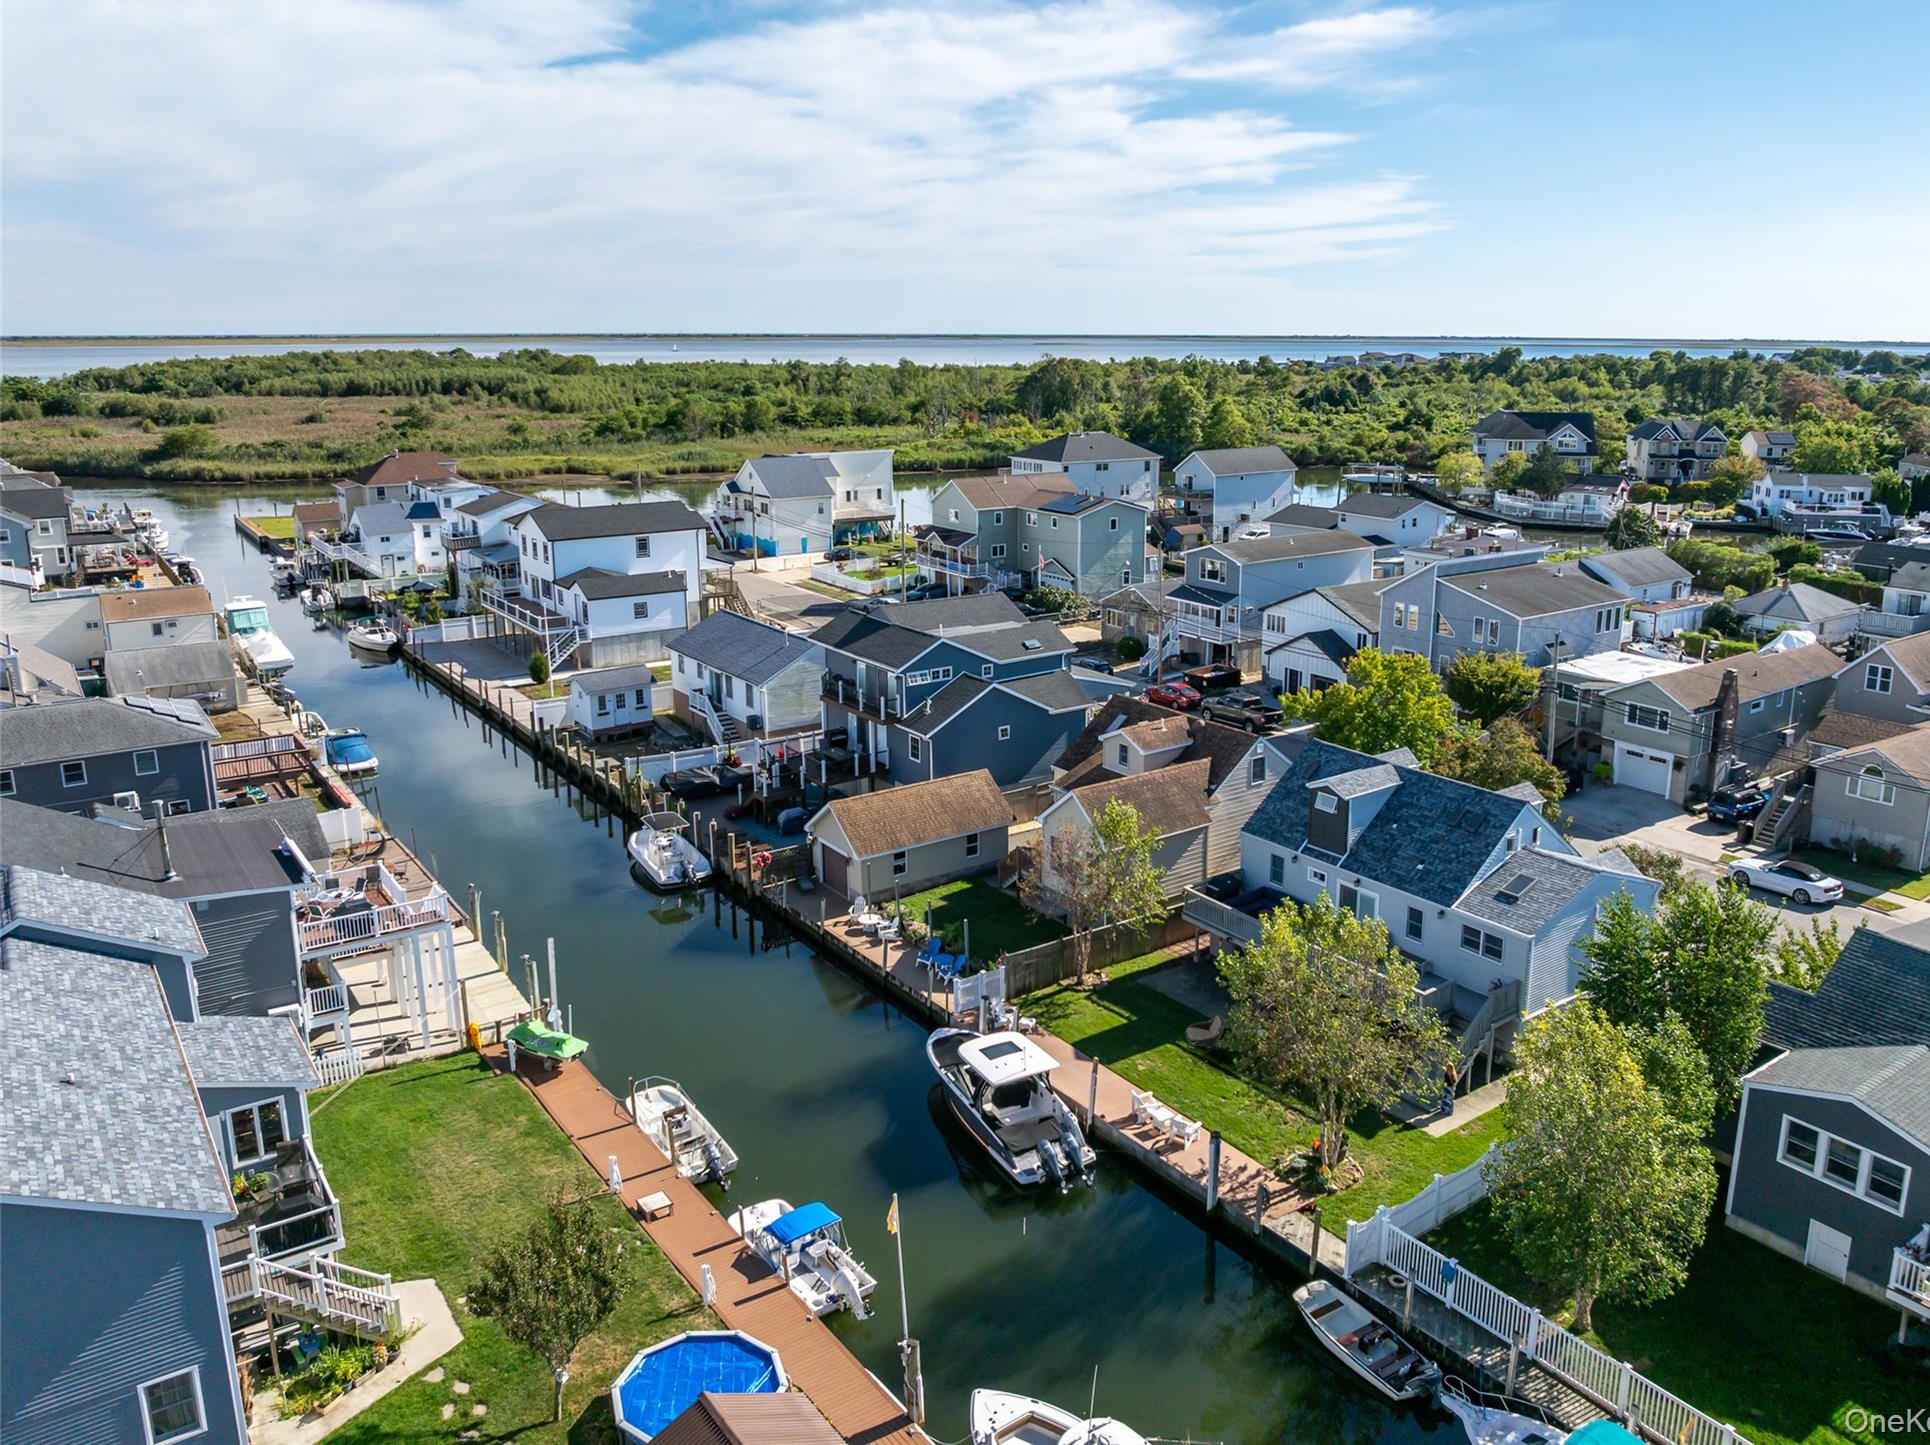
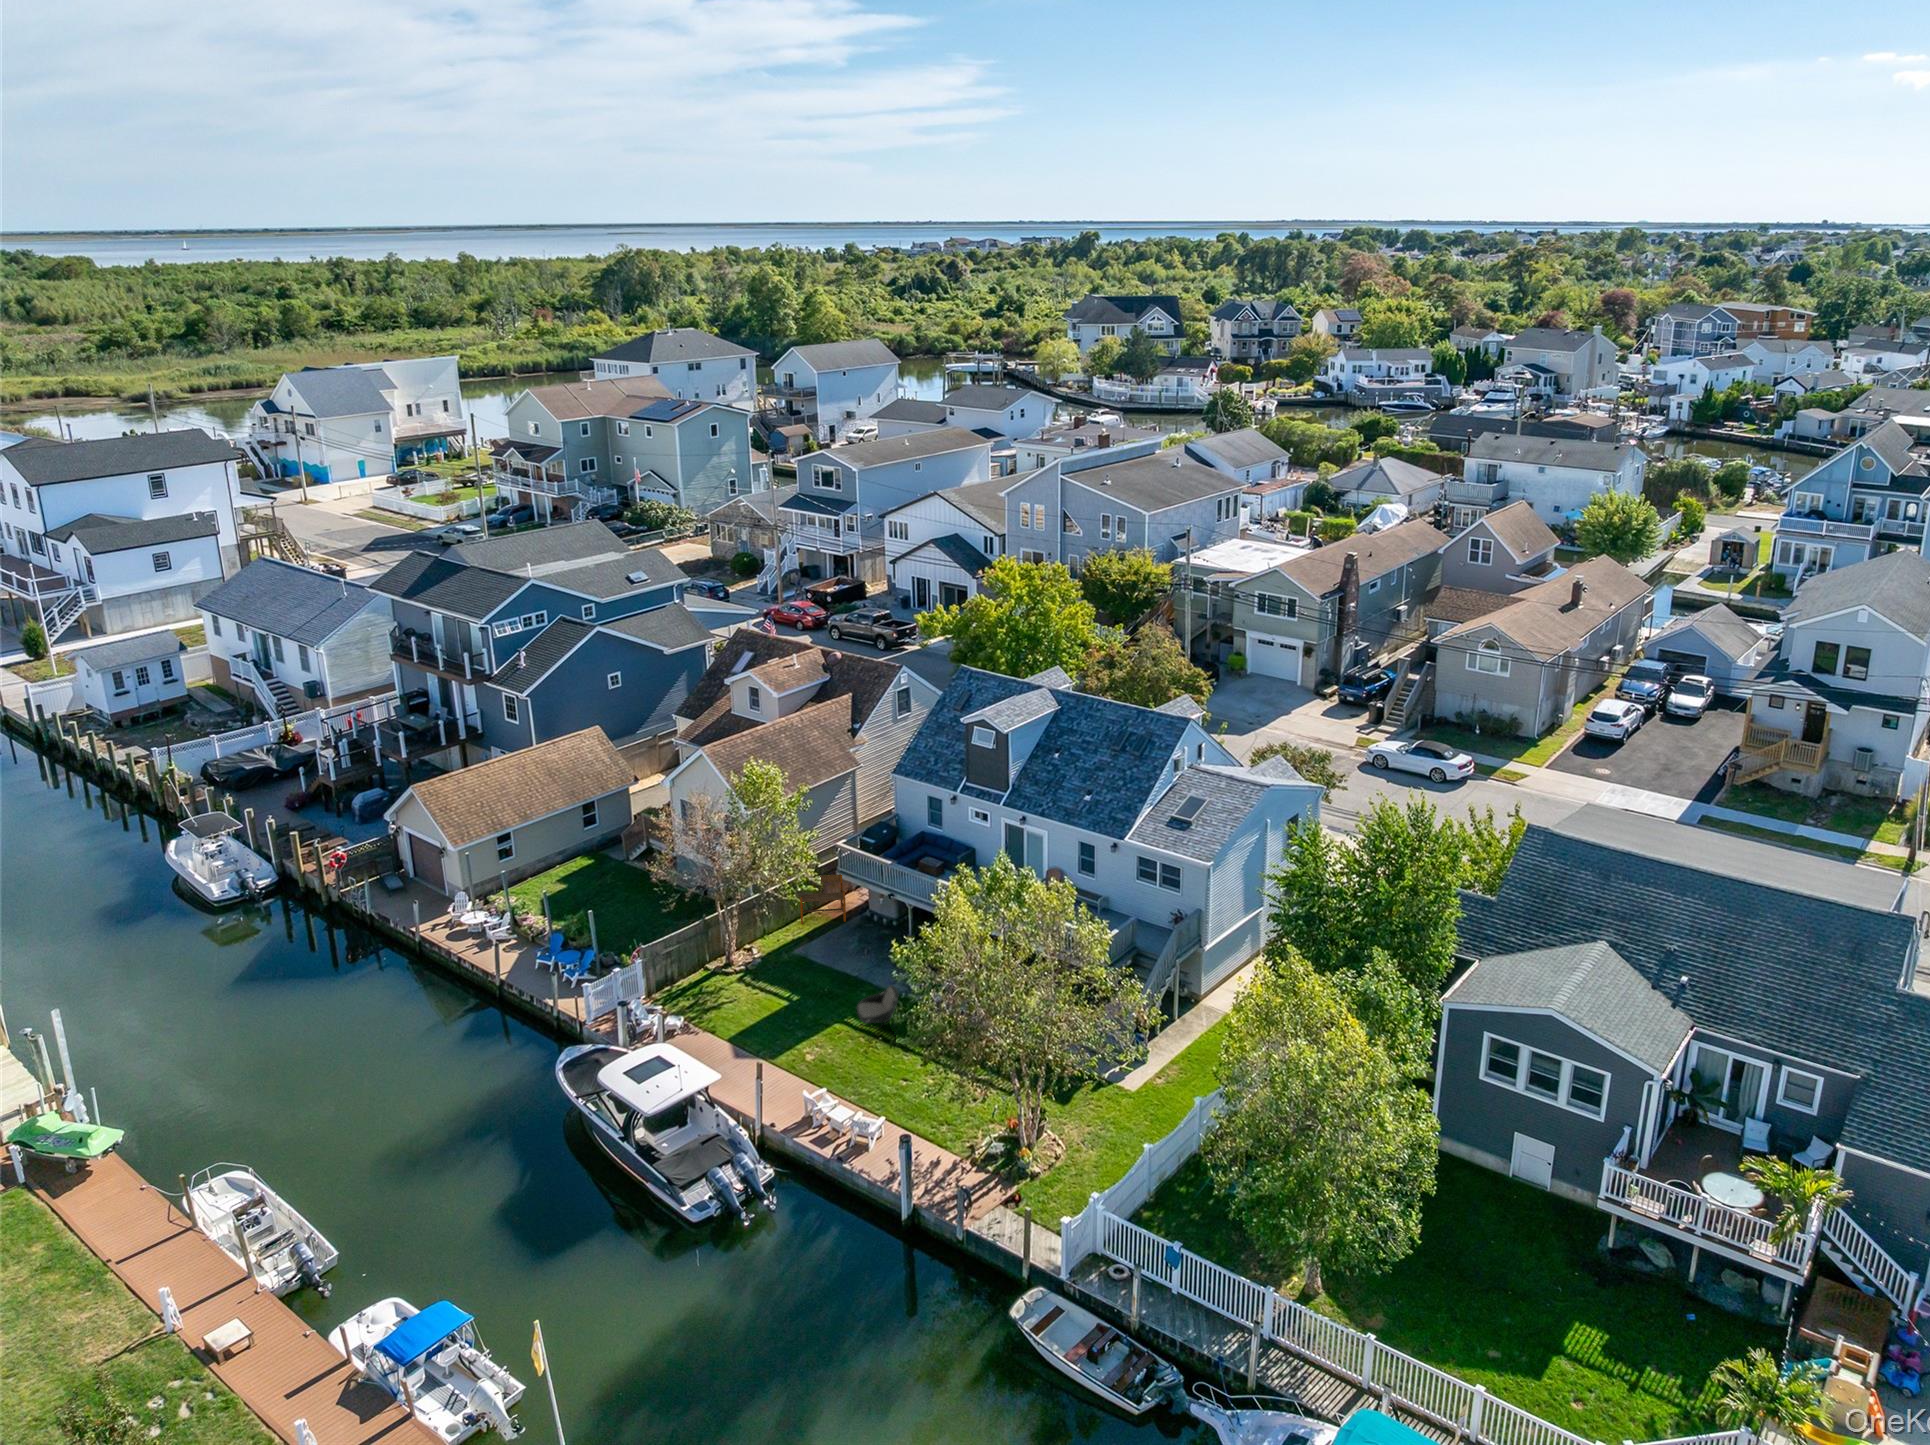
bench: none [1143,914,1185,961] -> present [800,874,846,924]

